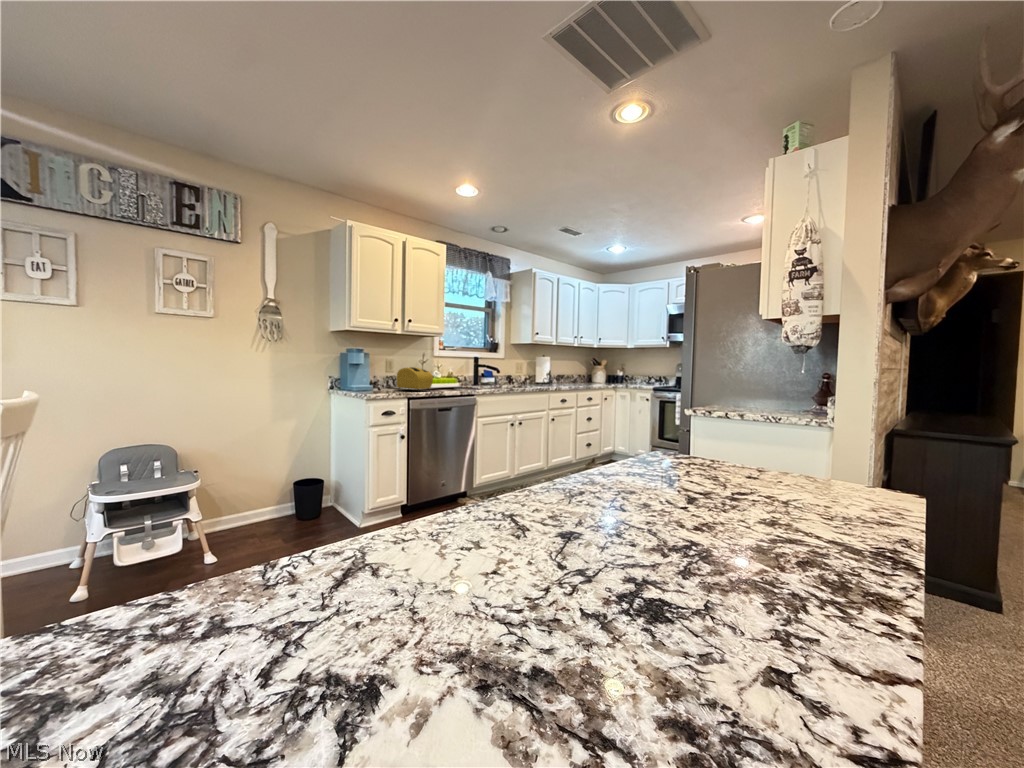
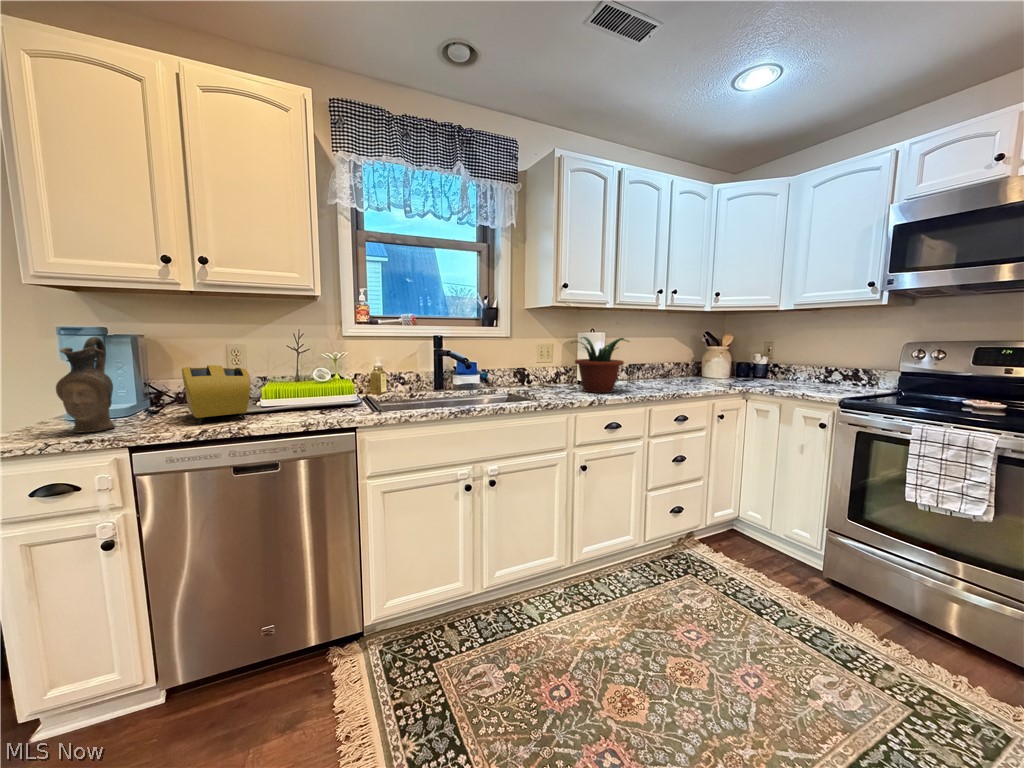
ceramic pitcher: none [376,354,394,393] -> present [56,337,115,433]
potted plant: none [538,359,567,386] -> present [572,337,629,393]

